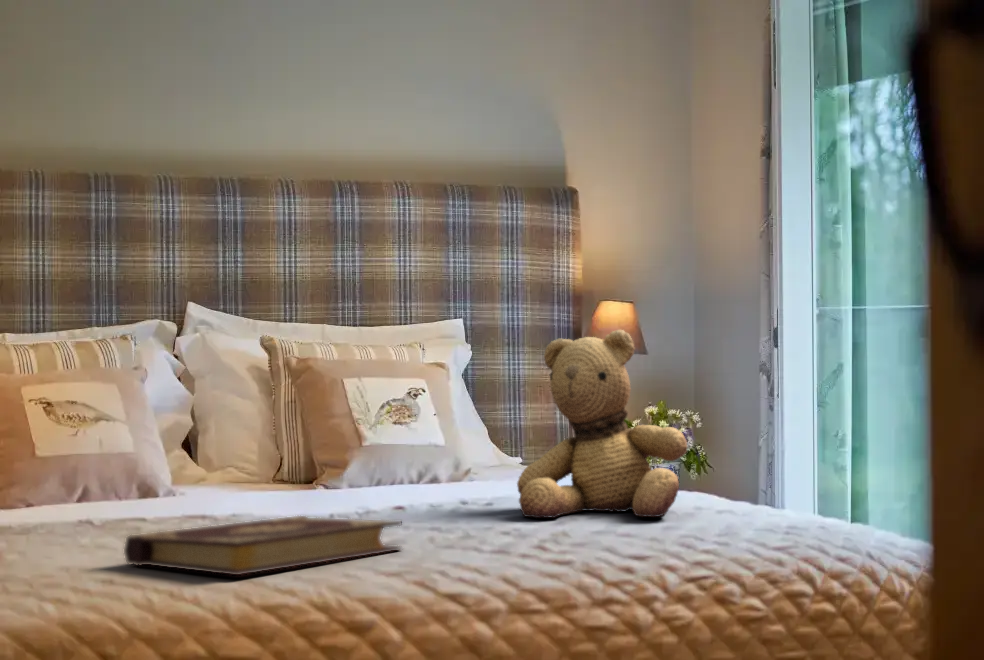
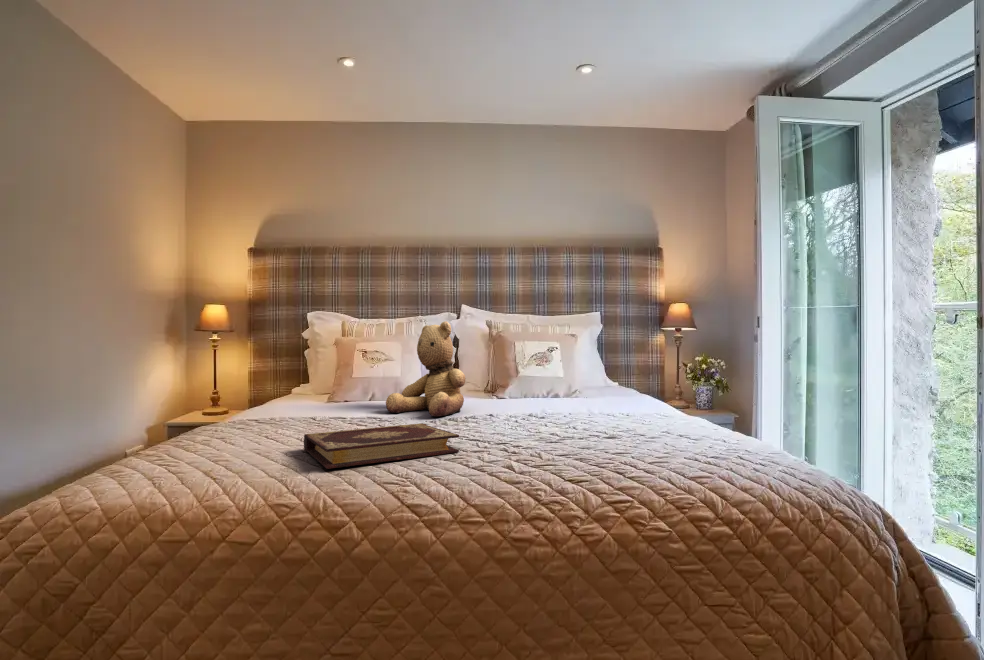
teddy bear: present [517,330,687,518] -> present [386,321,466,416]

